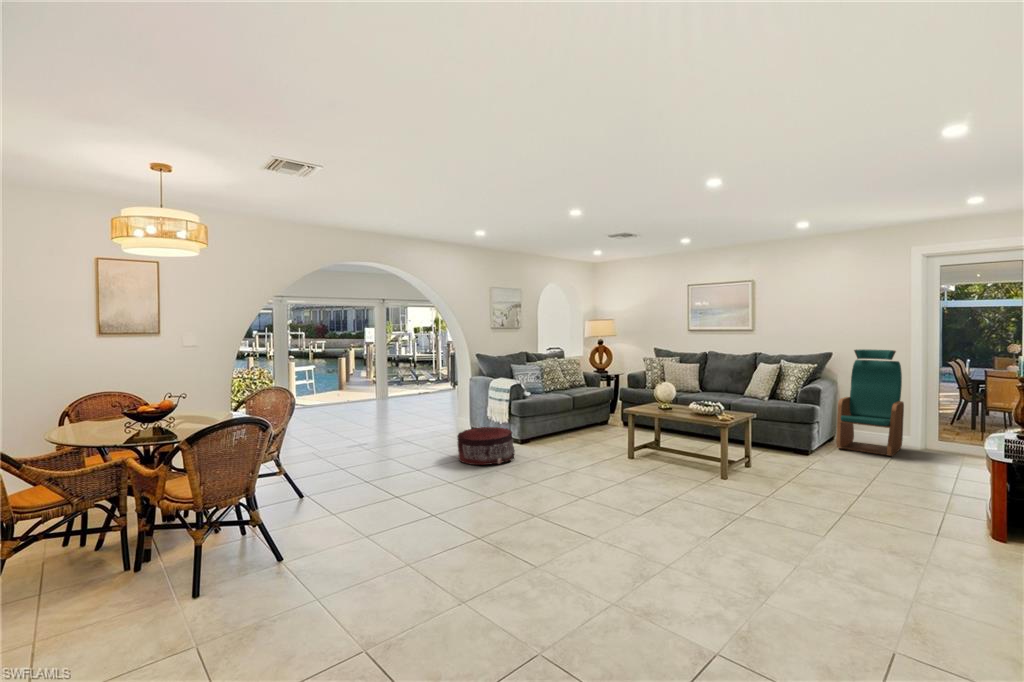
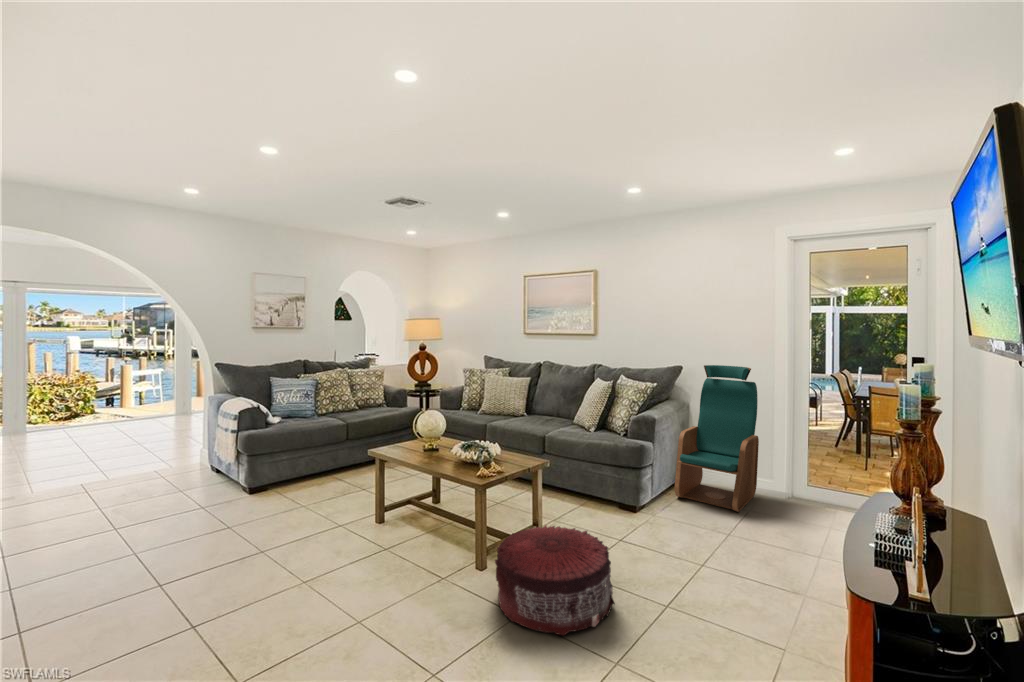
pouf: present [457,427,515,465] -> present [495,525,615,635]

